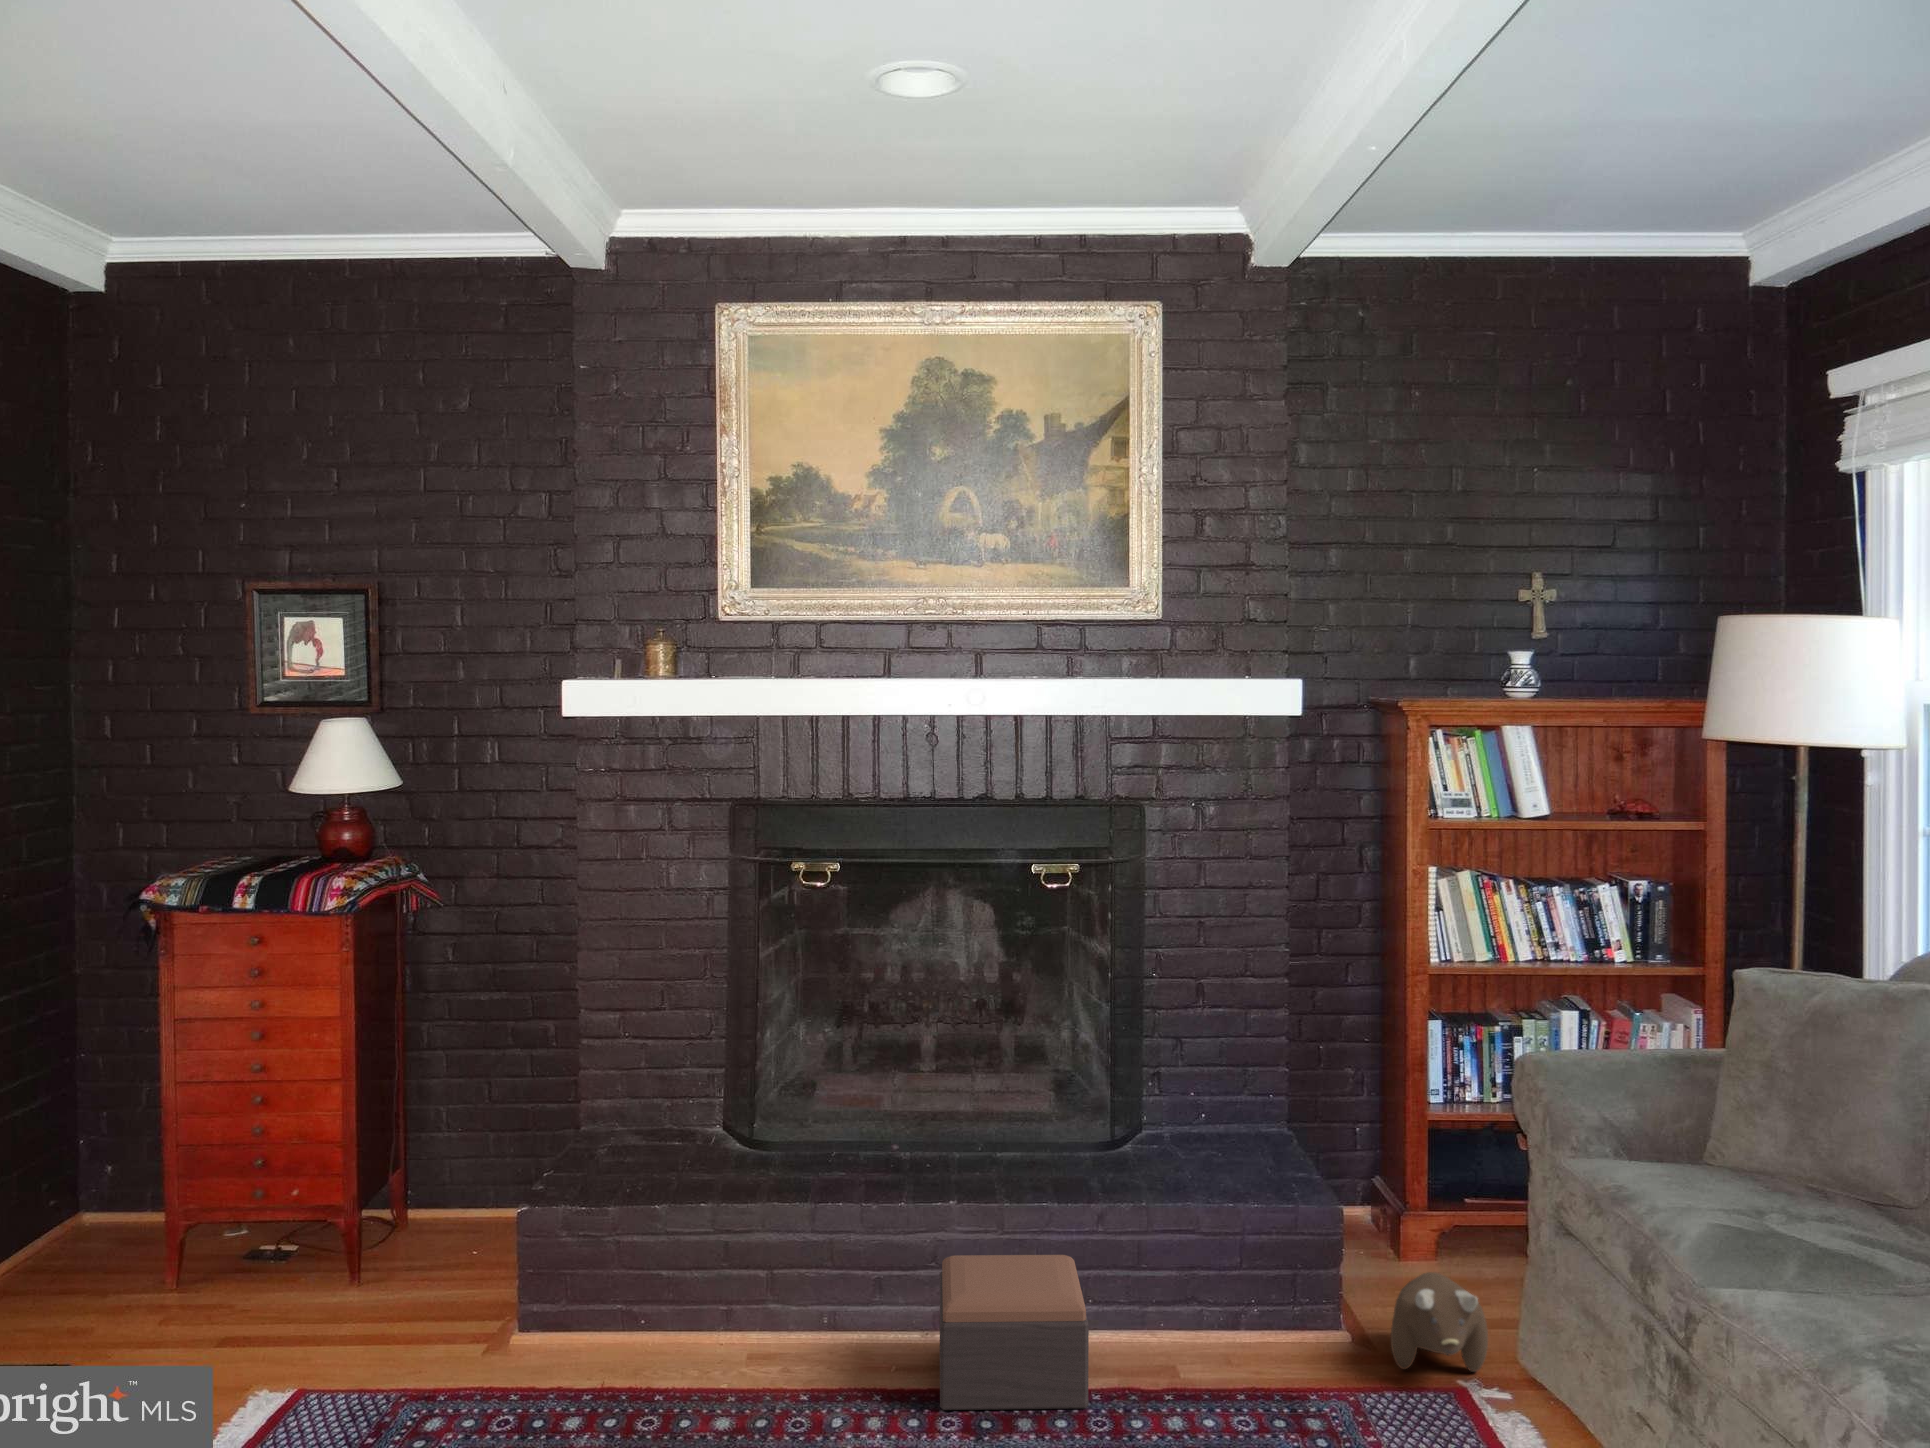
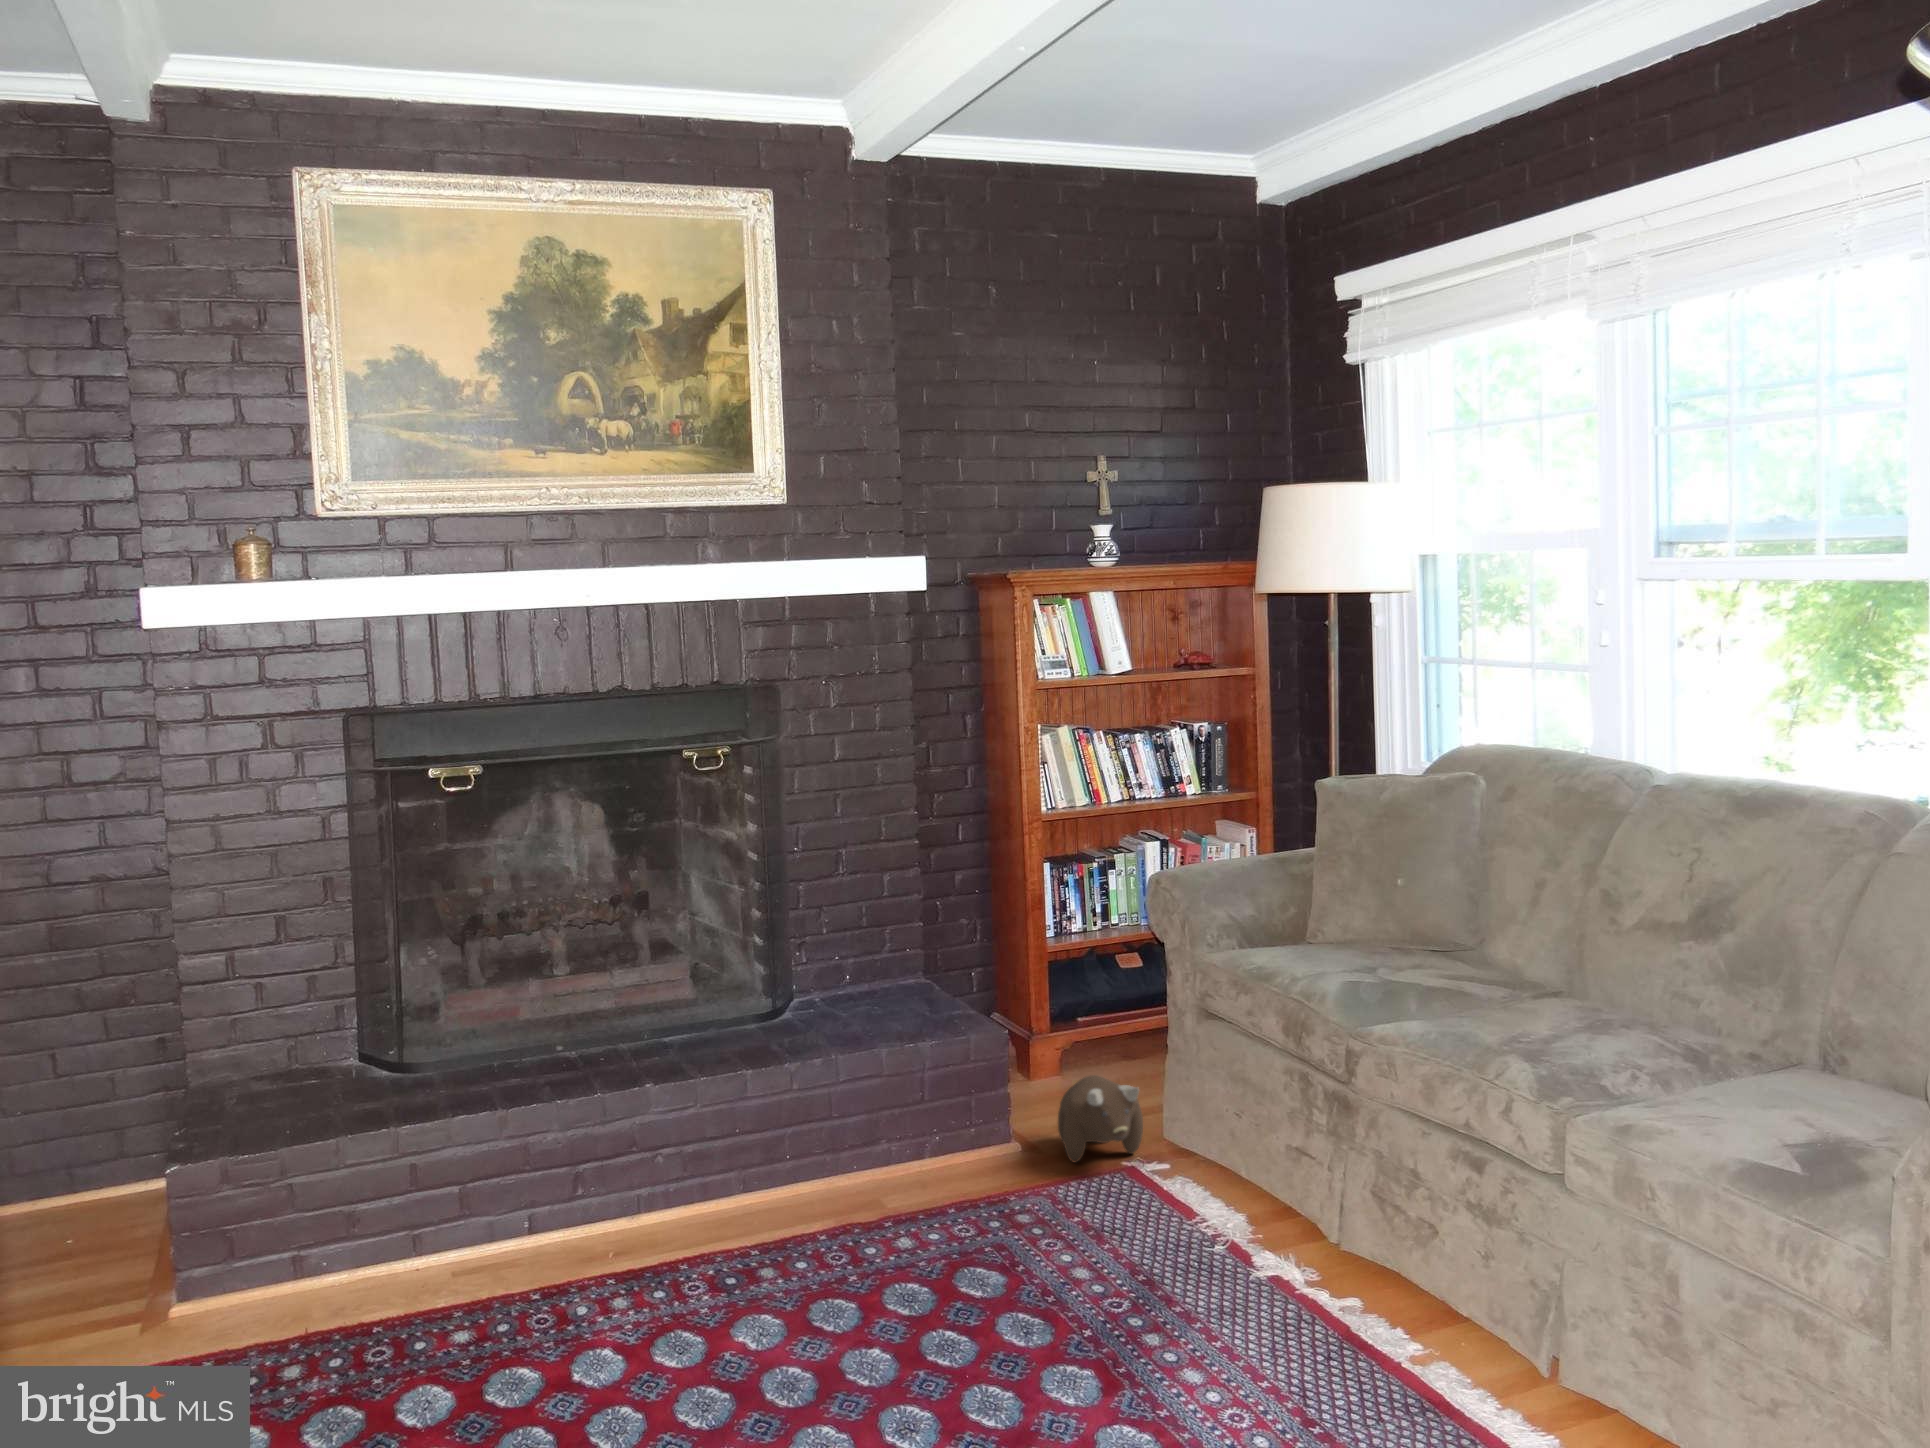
footstool: present [940,1255,1089,1410] -> none [647,1115,818,1277]

